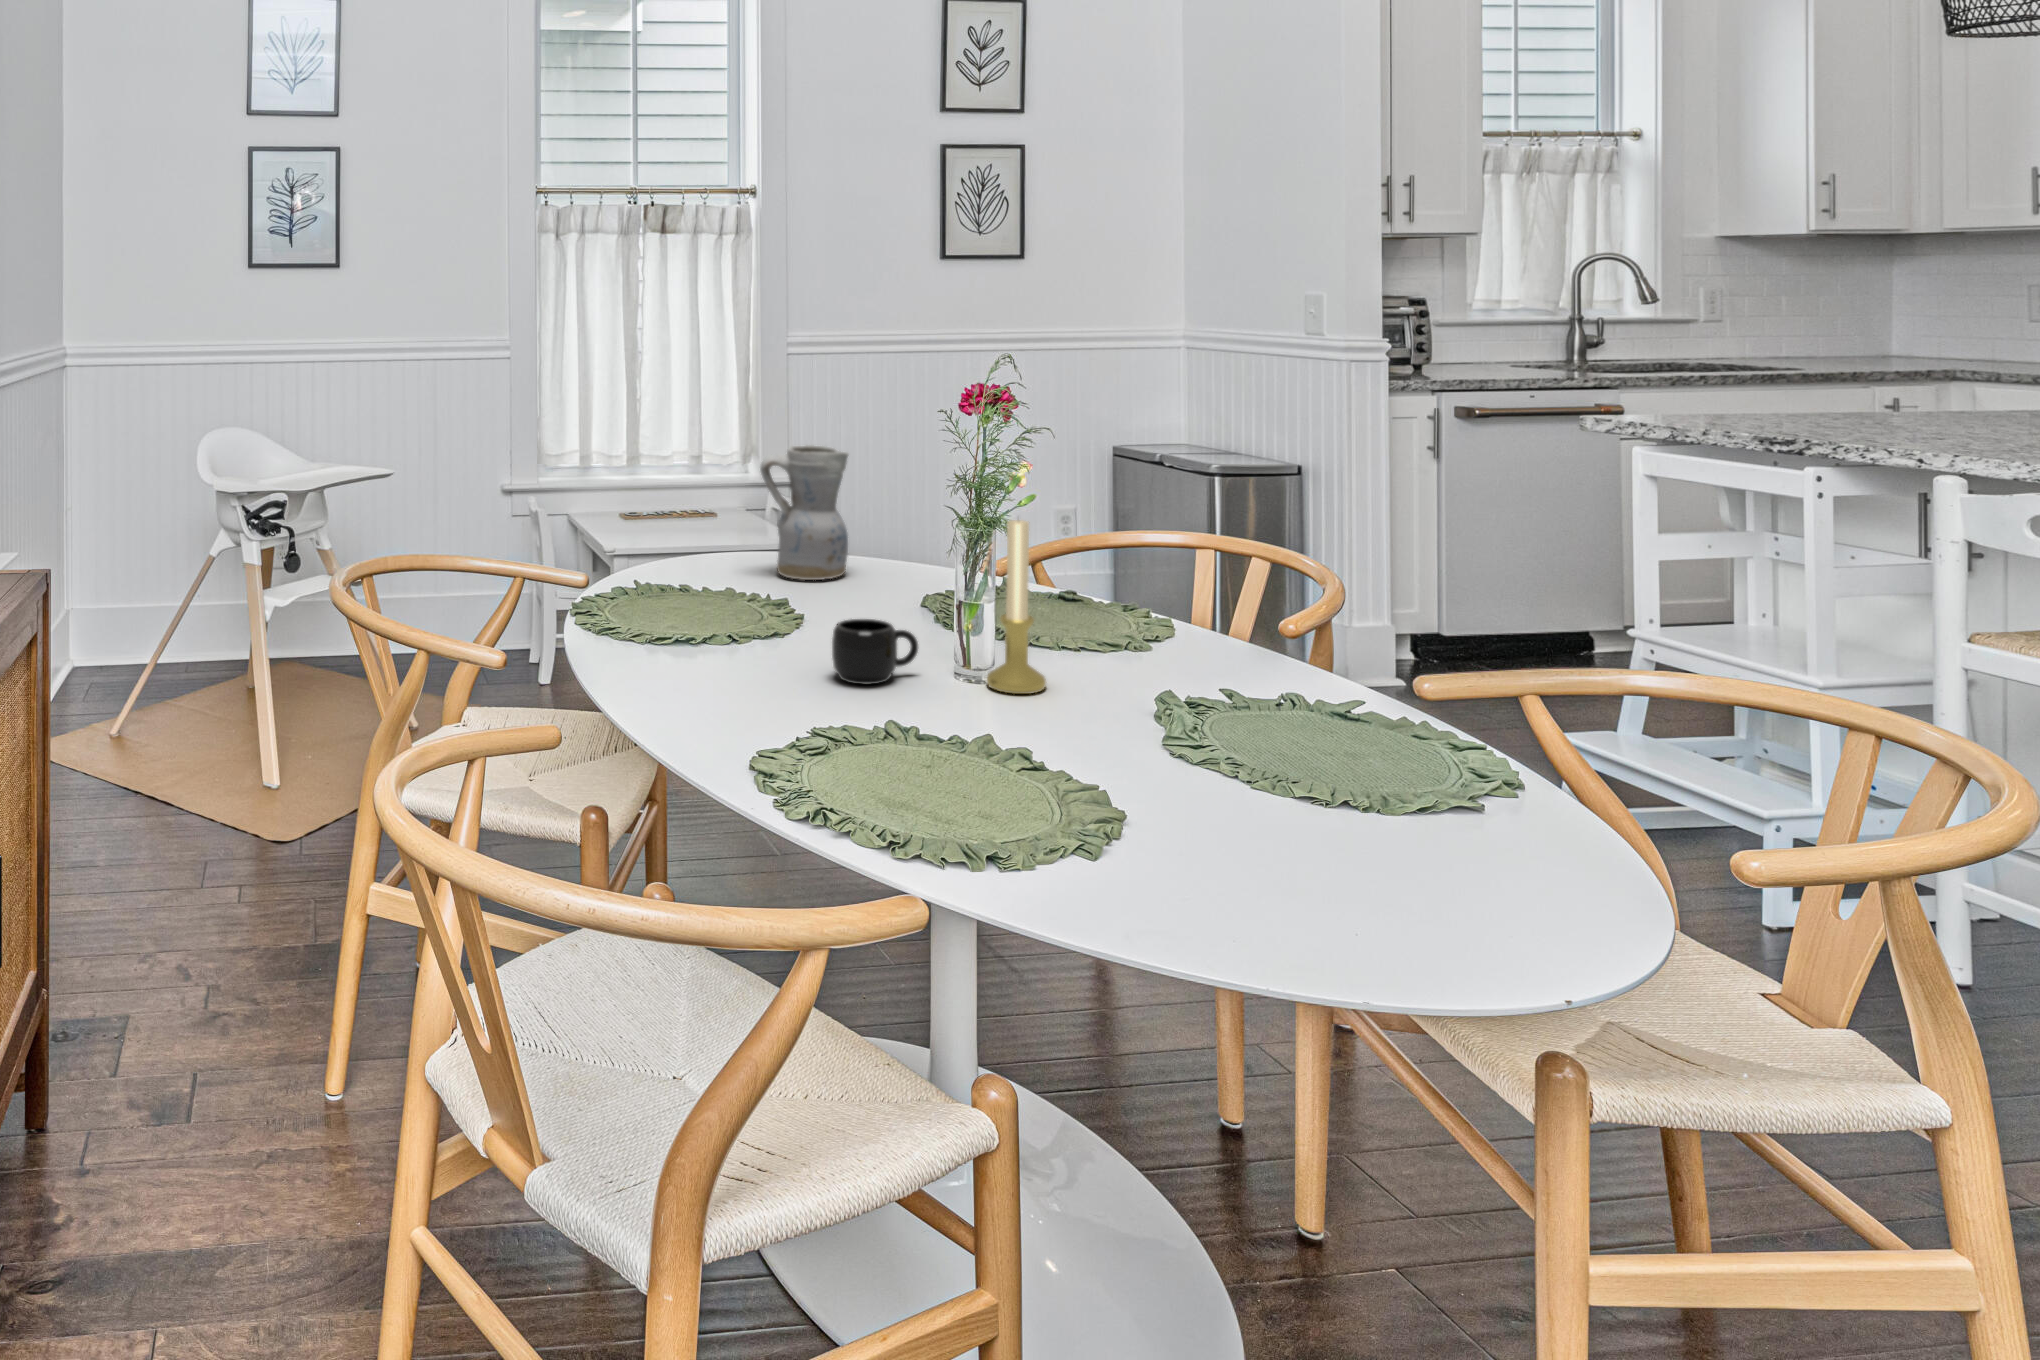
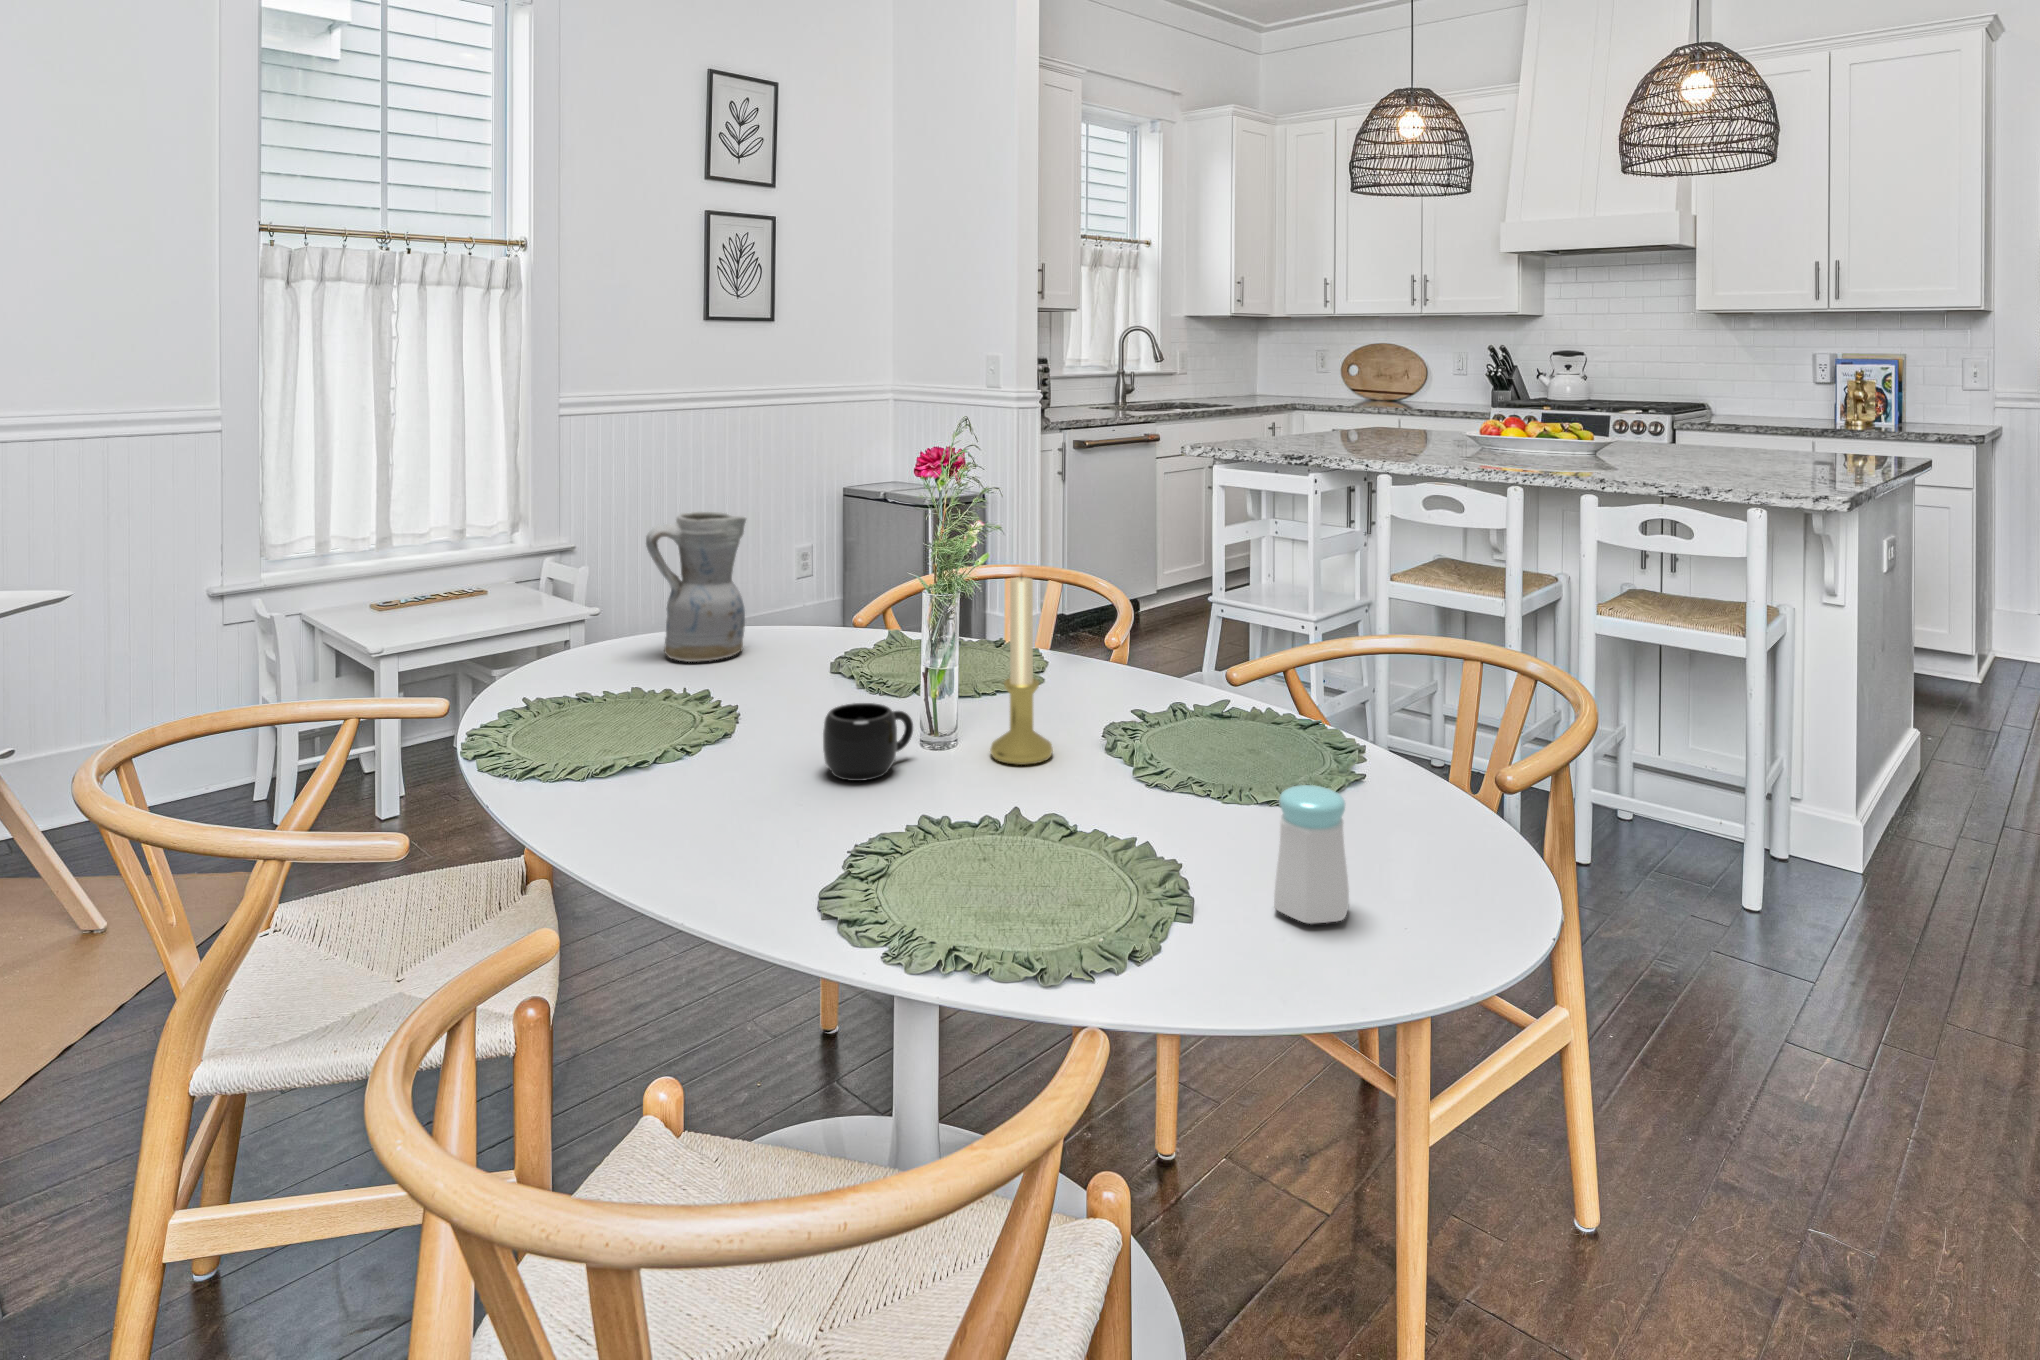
salt shaker: none [1120,722,1196,846] -> present [1274,785,1349,924]

